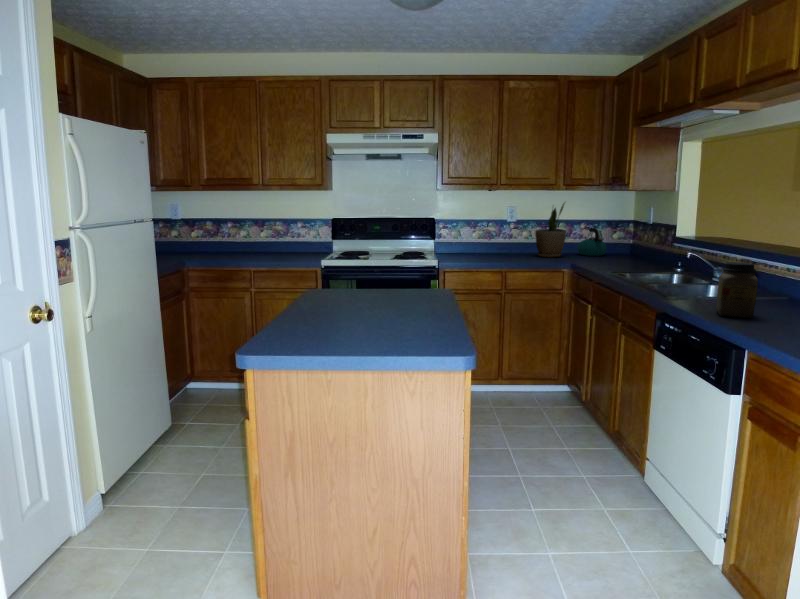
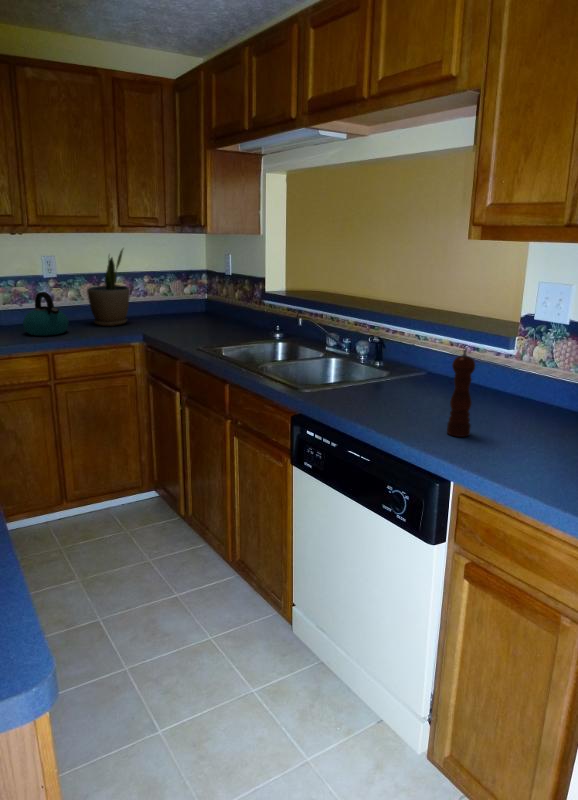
kettle: present [577,228,607,256] -> present [23,292,69,336]
pepper mill: none [760,261,788,332] -> present [447,349,476,437]
jar: present [716,262,758,318] -> none [379,345,427,417]

